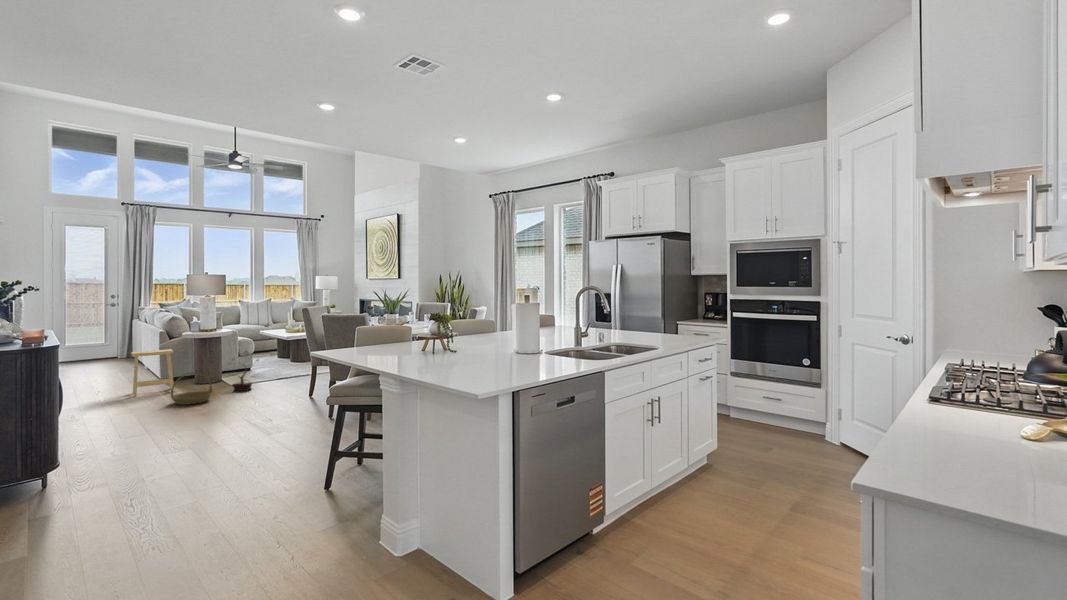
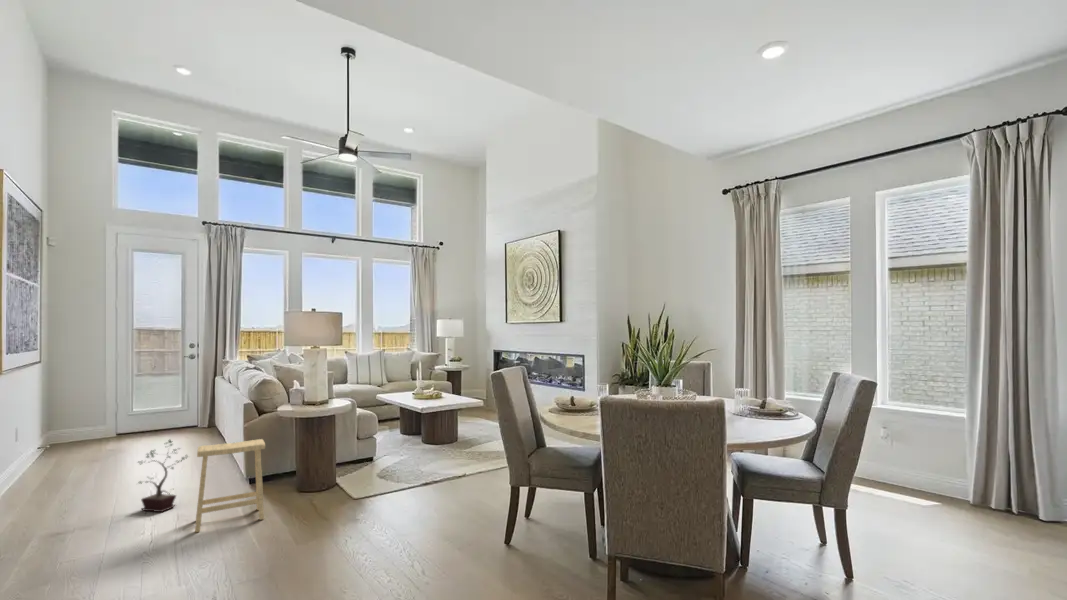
potted plant: present [229,351,258,391] -> present [139,440,187,512]
basket: present [171,372,213,405] -> none [258,498,333,570]

